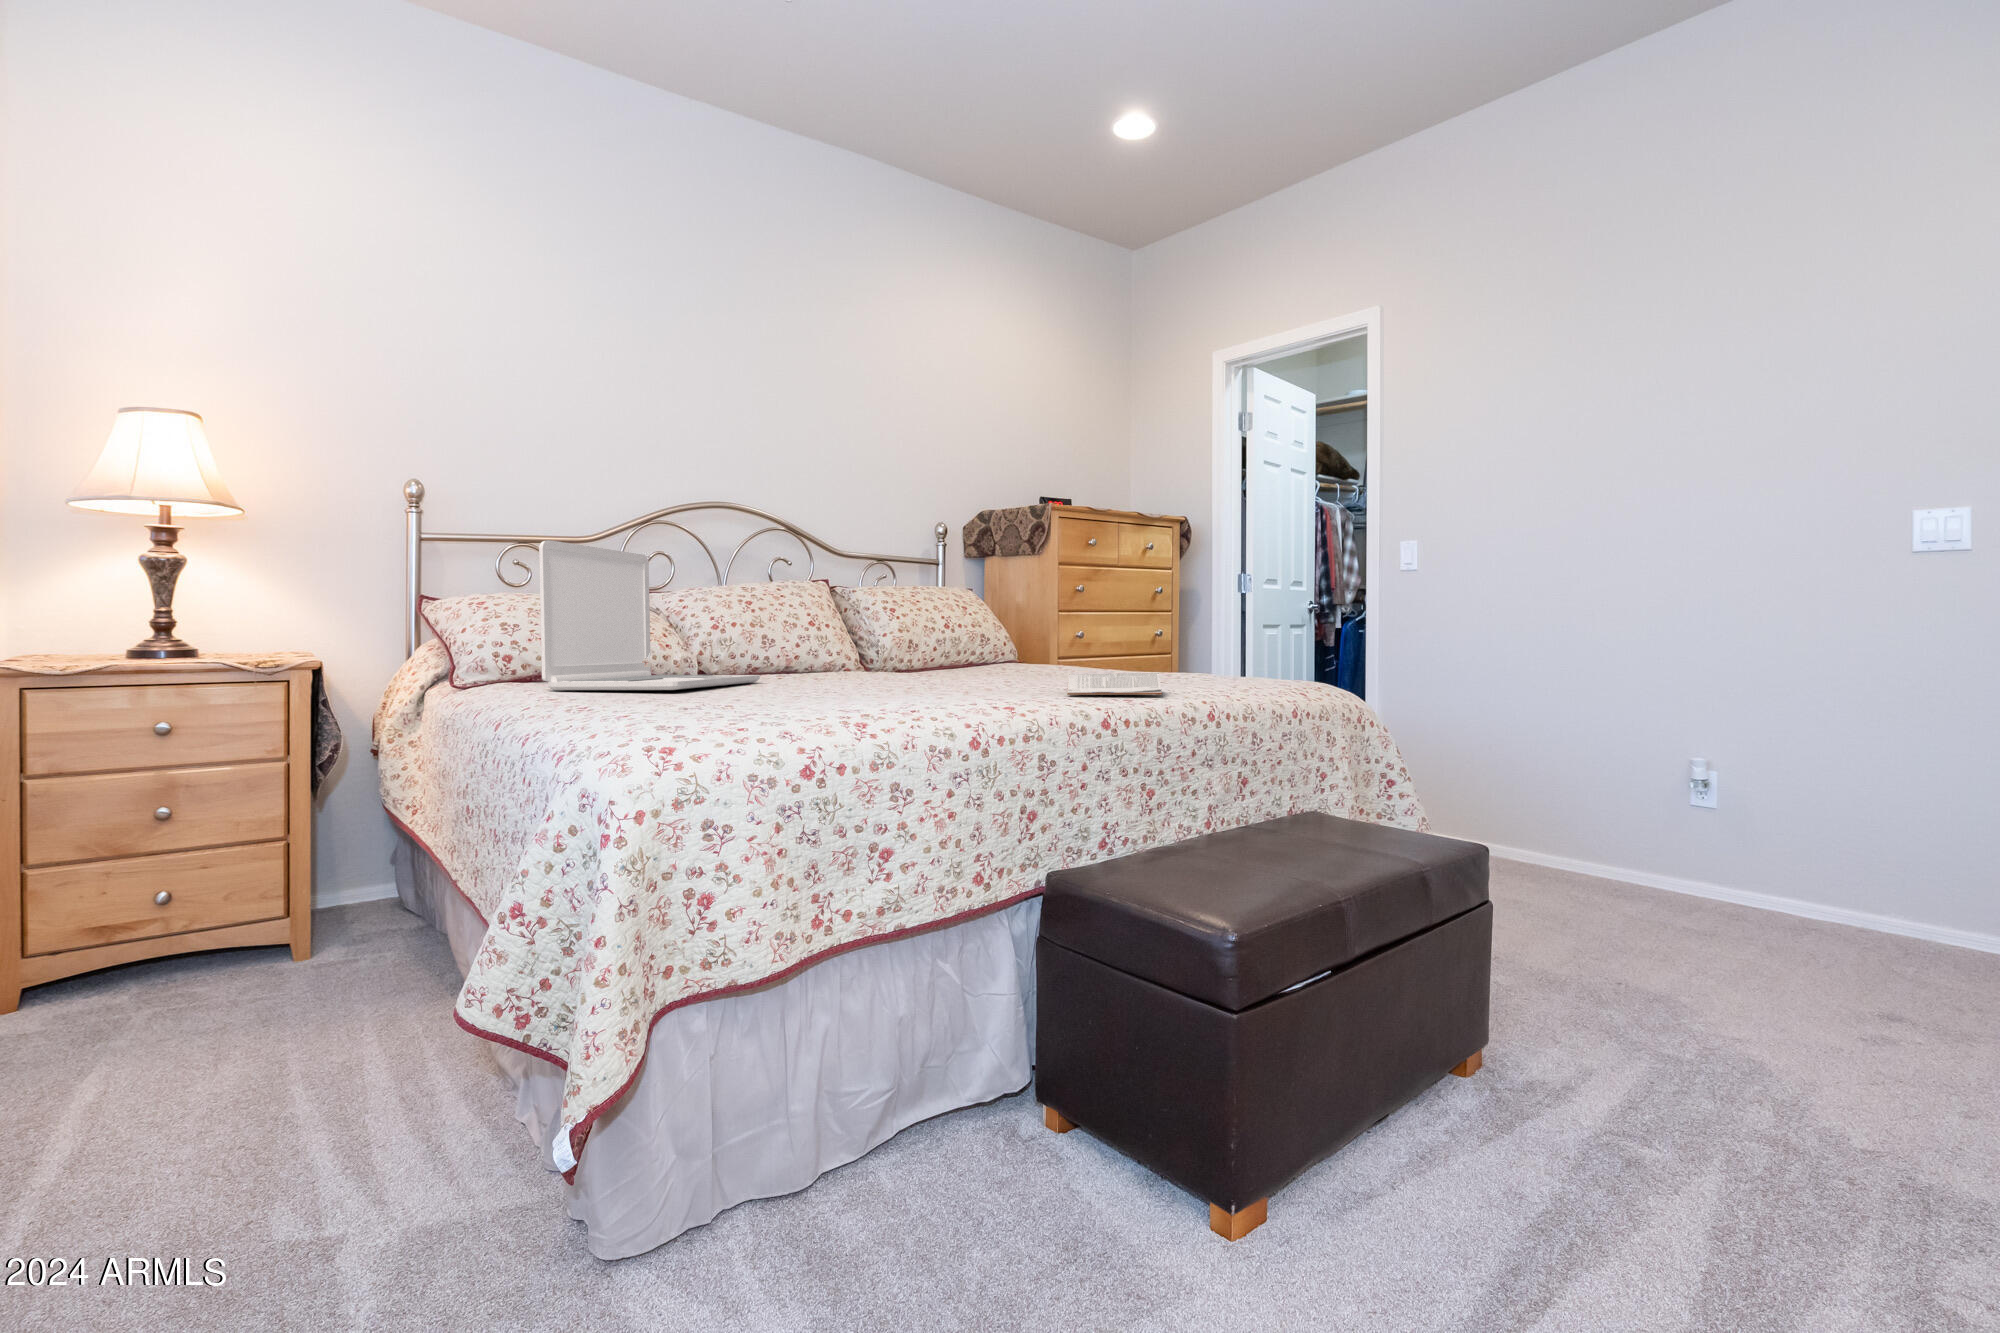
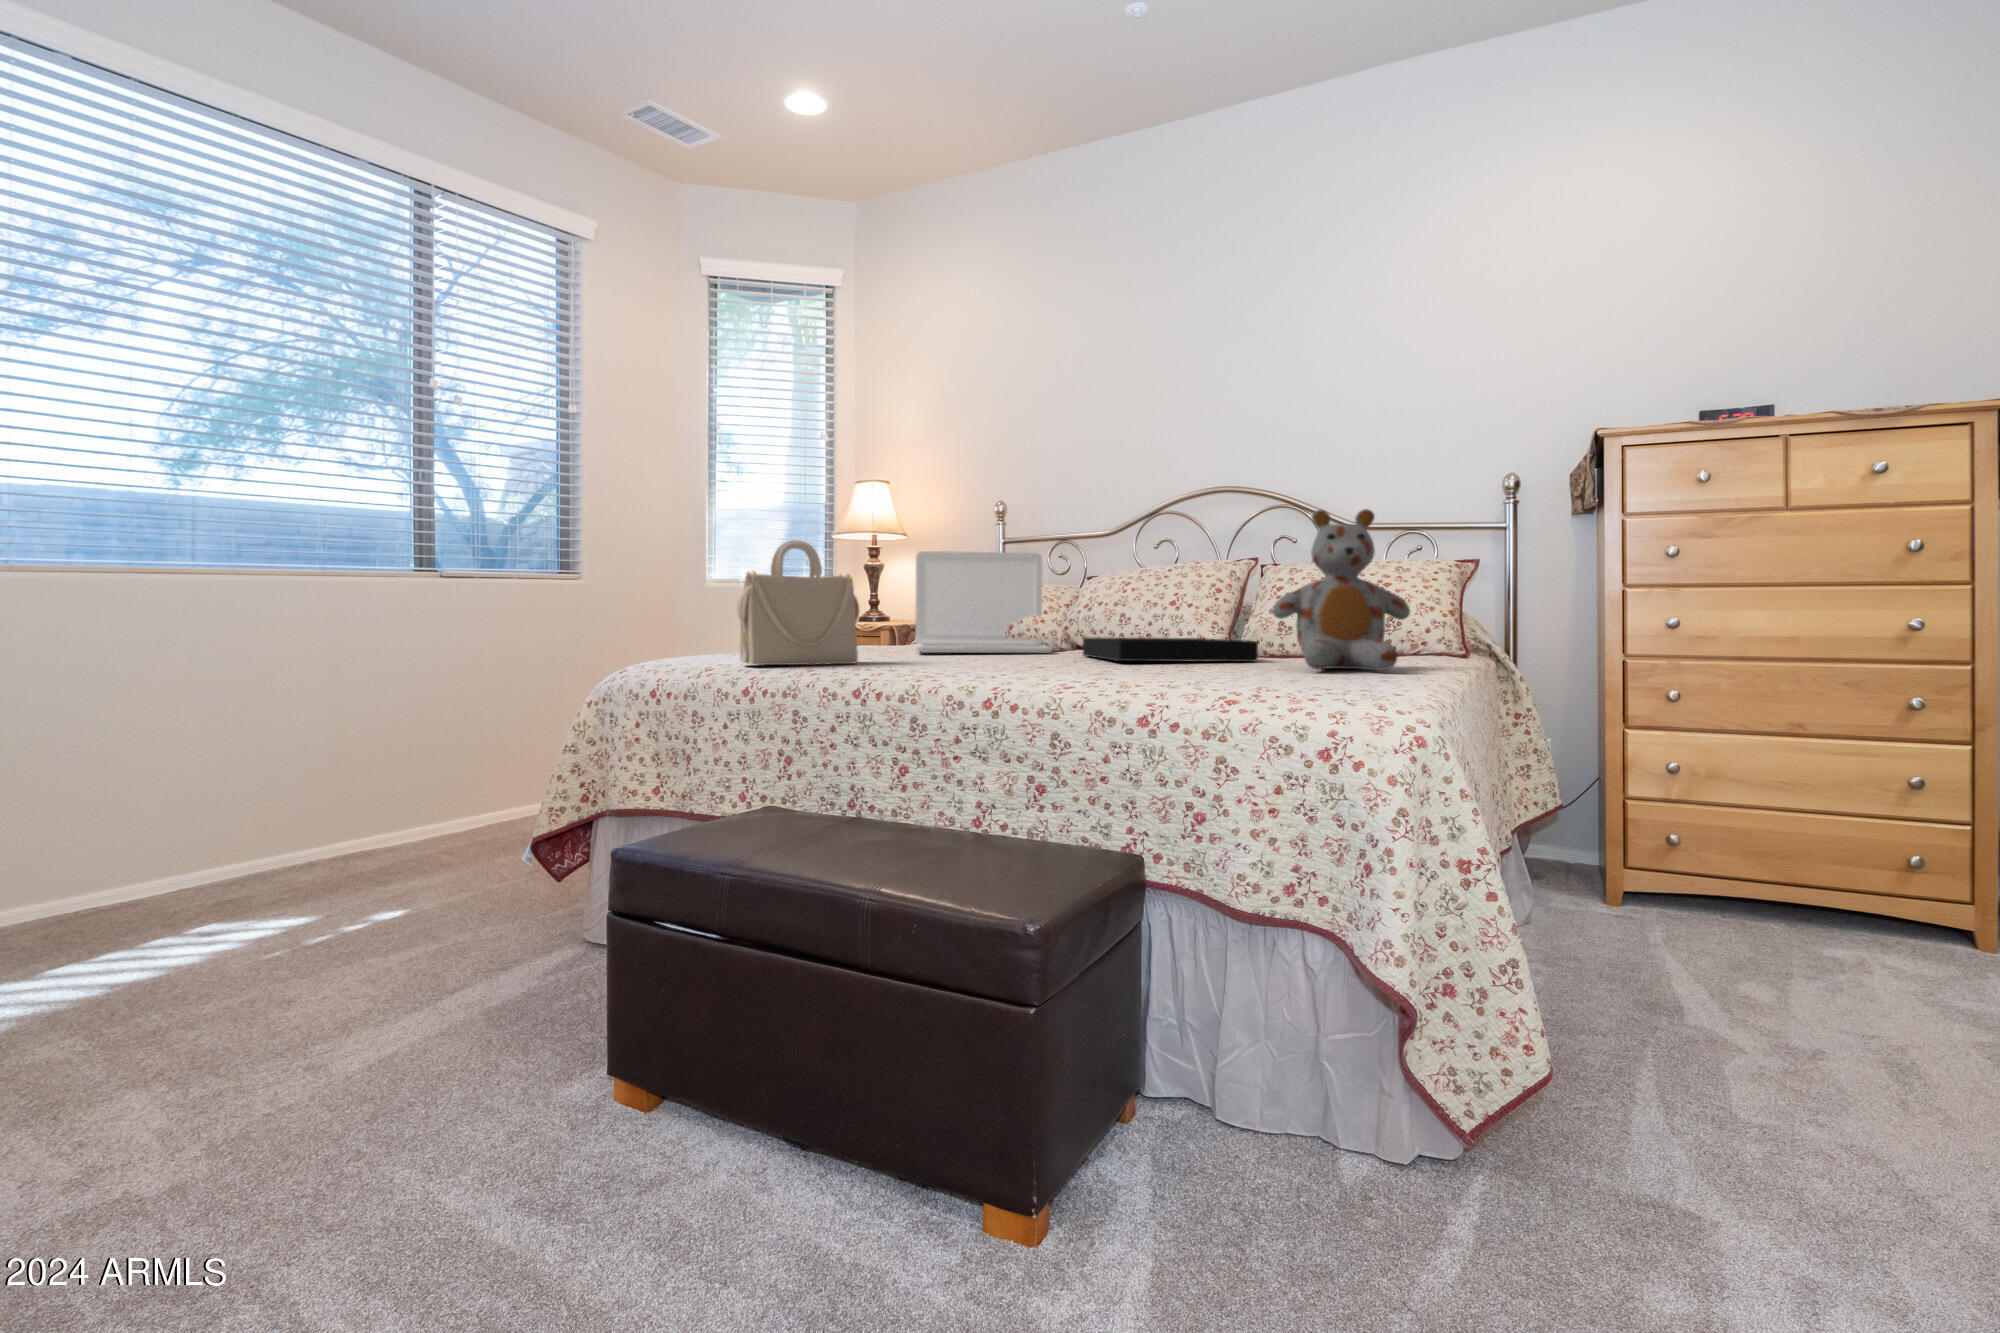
handbag: none [744,524,841,712] -> present [737,540,859,665]
stuffed bear: none [1048,547,1141,675] -> present [1273,509,1410,671]
decorative tray: none [823,657,986,681] -> present [1083,637,1258,662]
magazine: present [1067,673,1162,695] -> none [968,656,1110,680]

